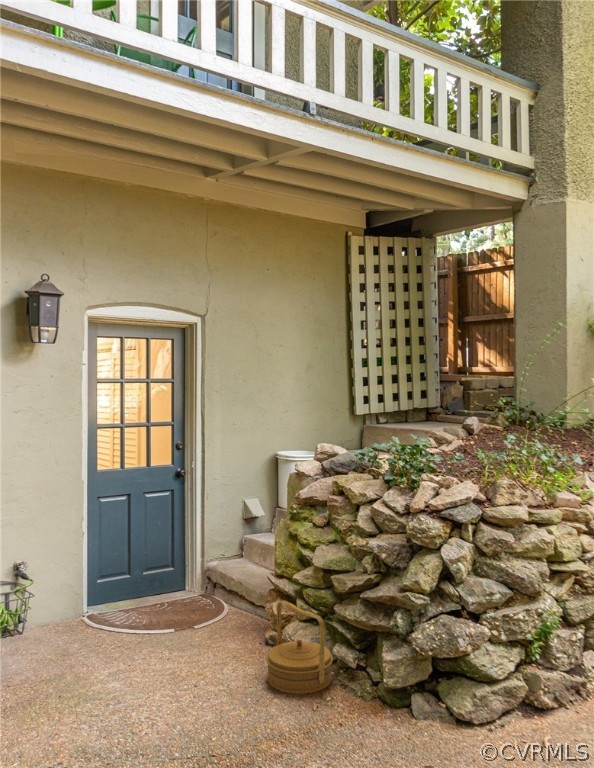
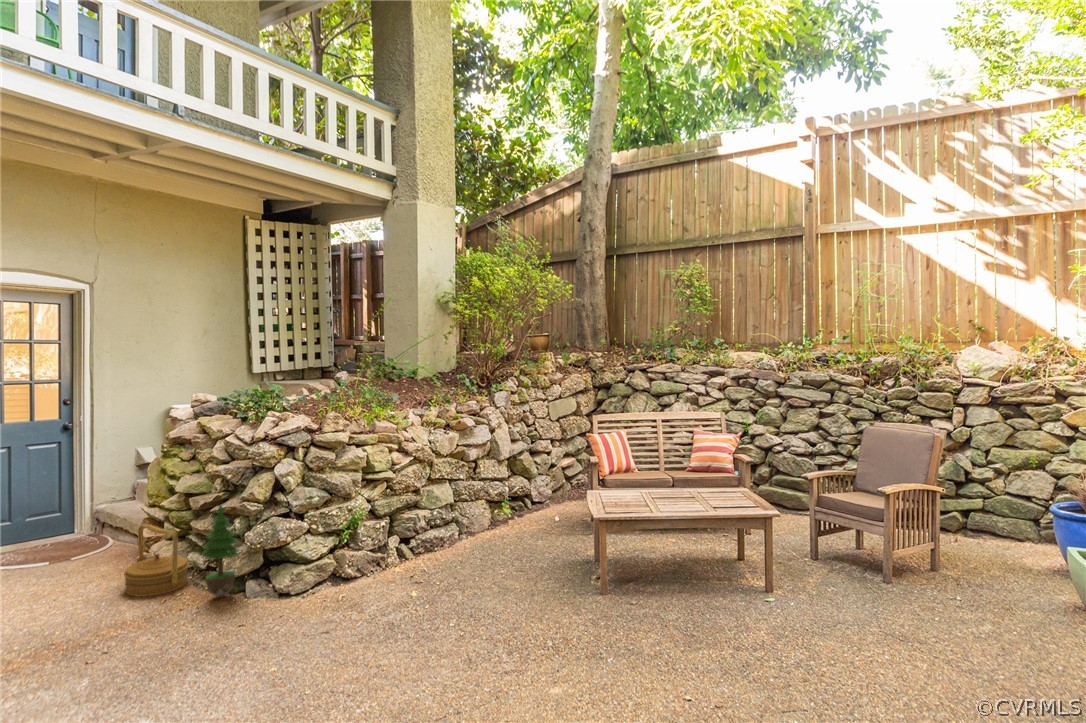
potted tree: none [359,592,403,714] -> present [202,505,238,597]

